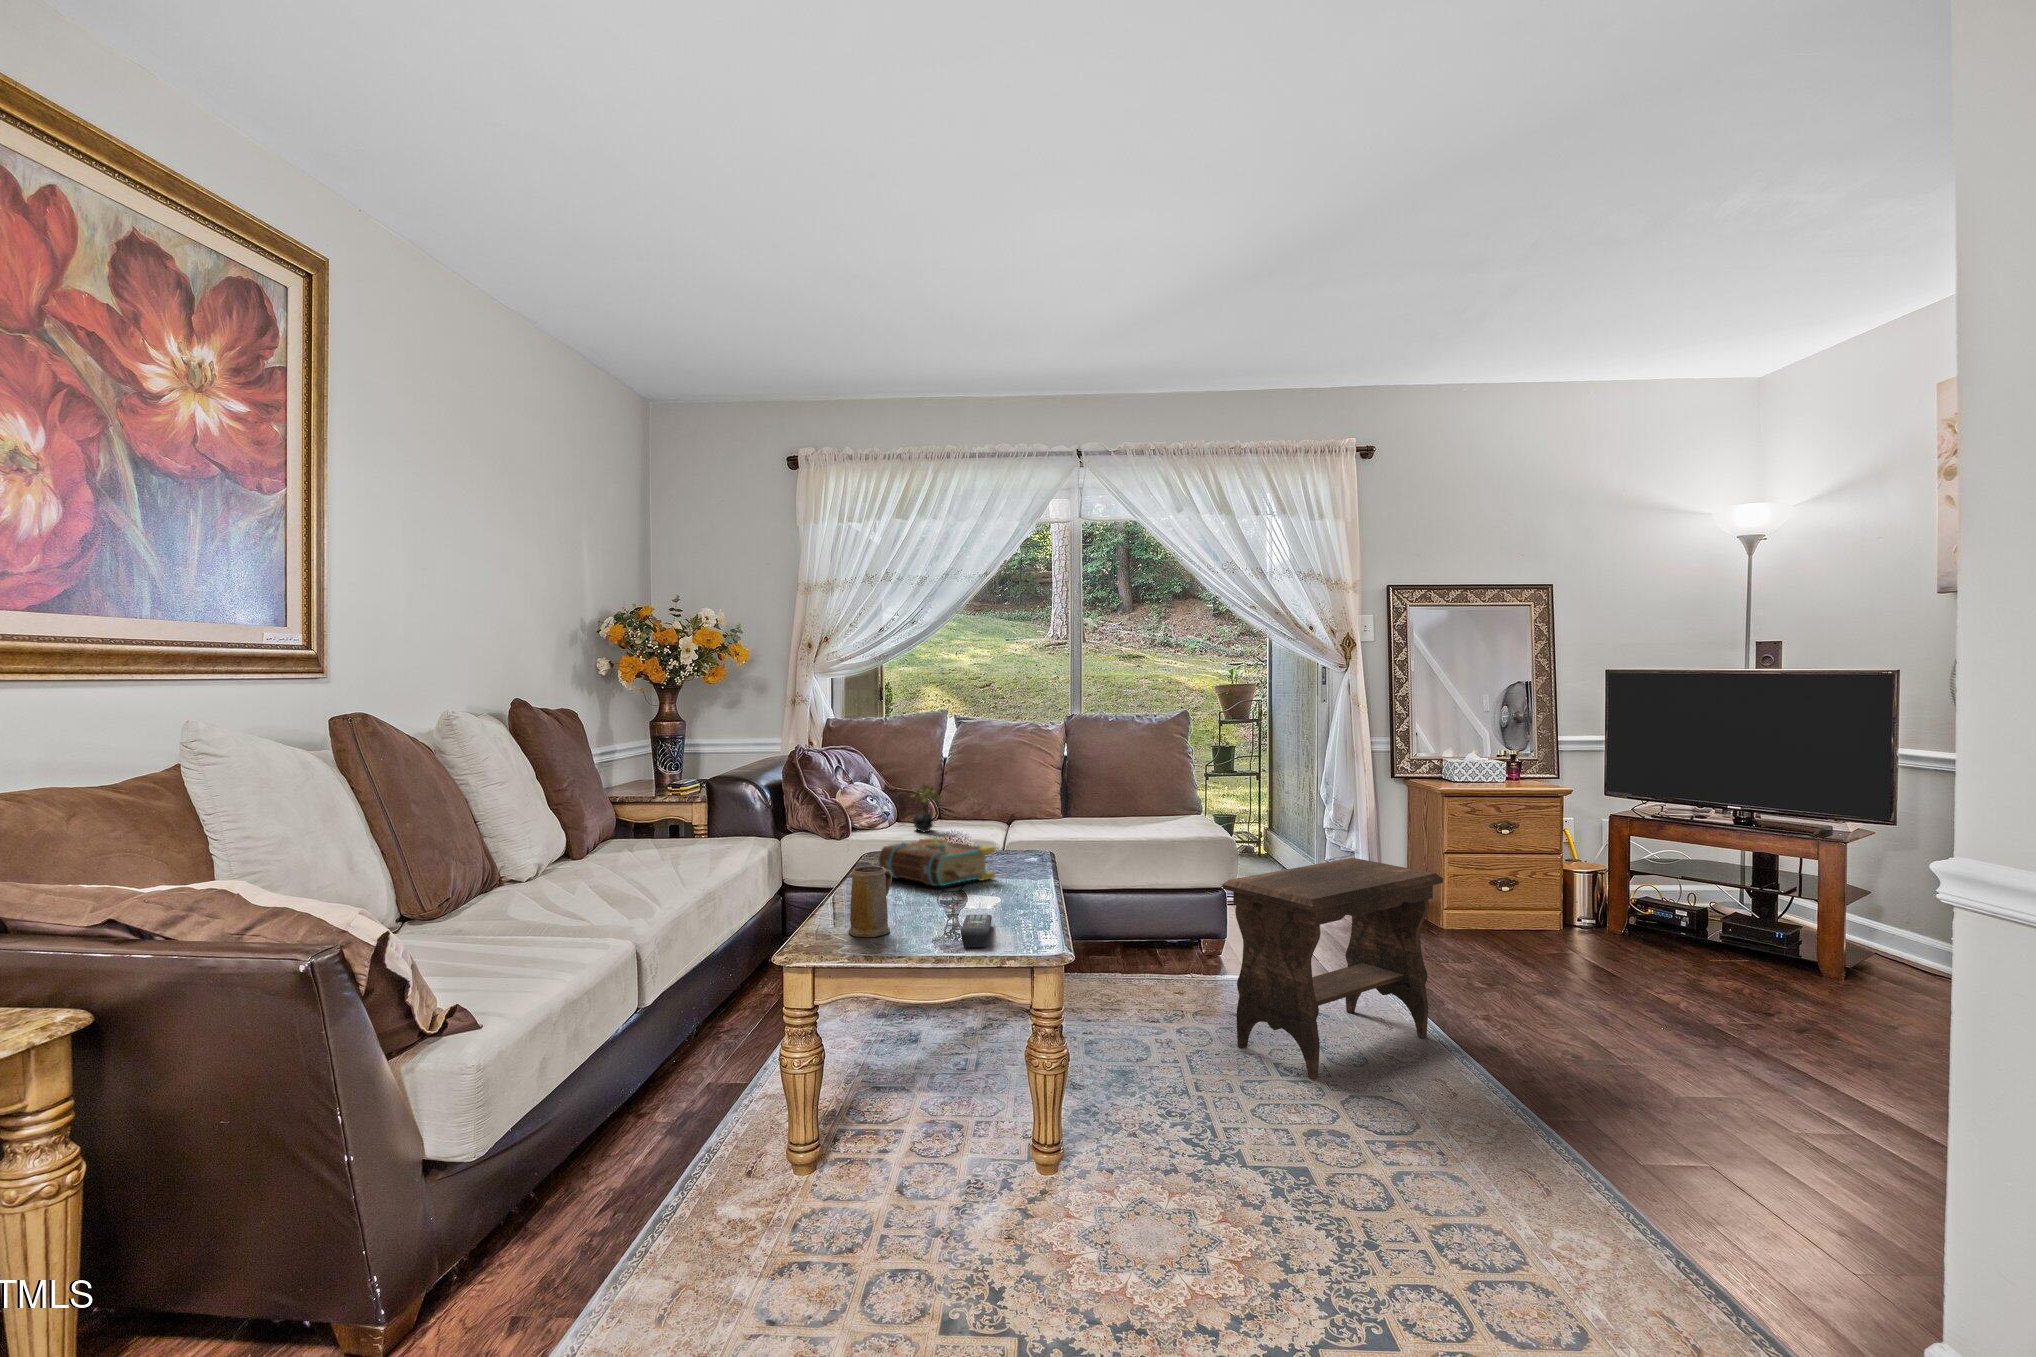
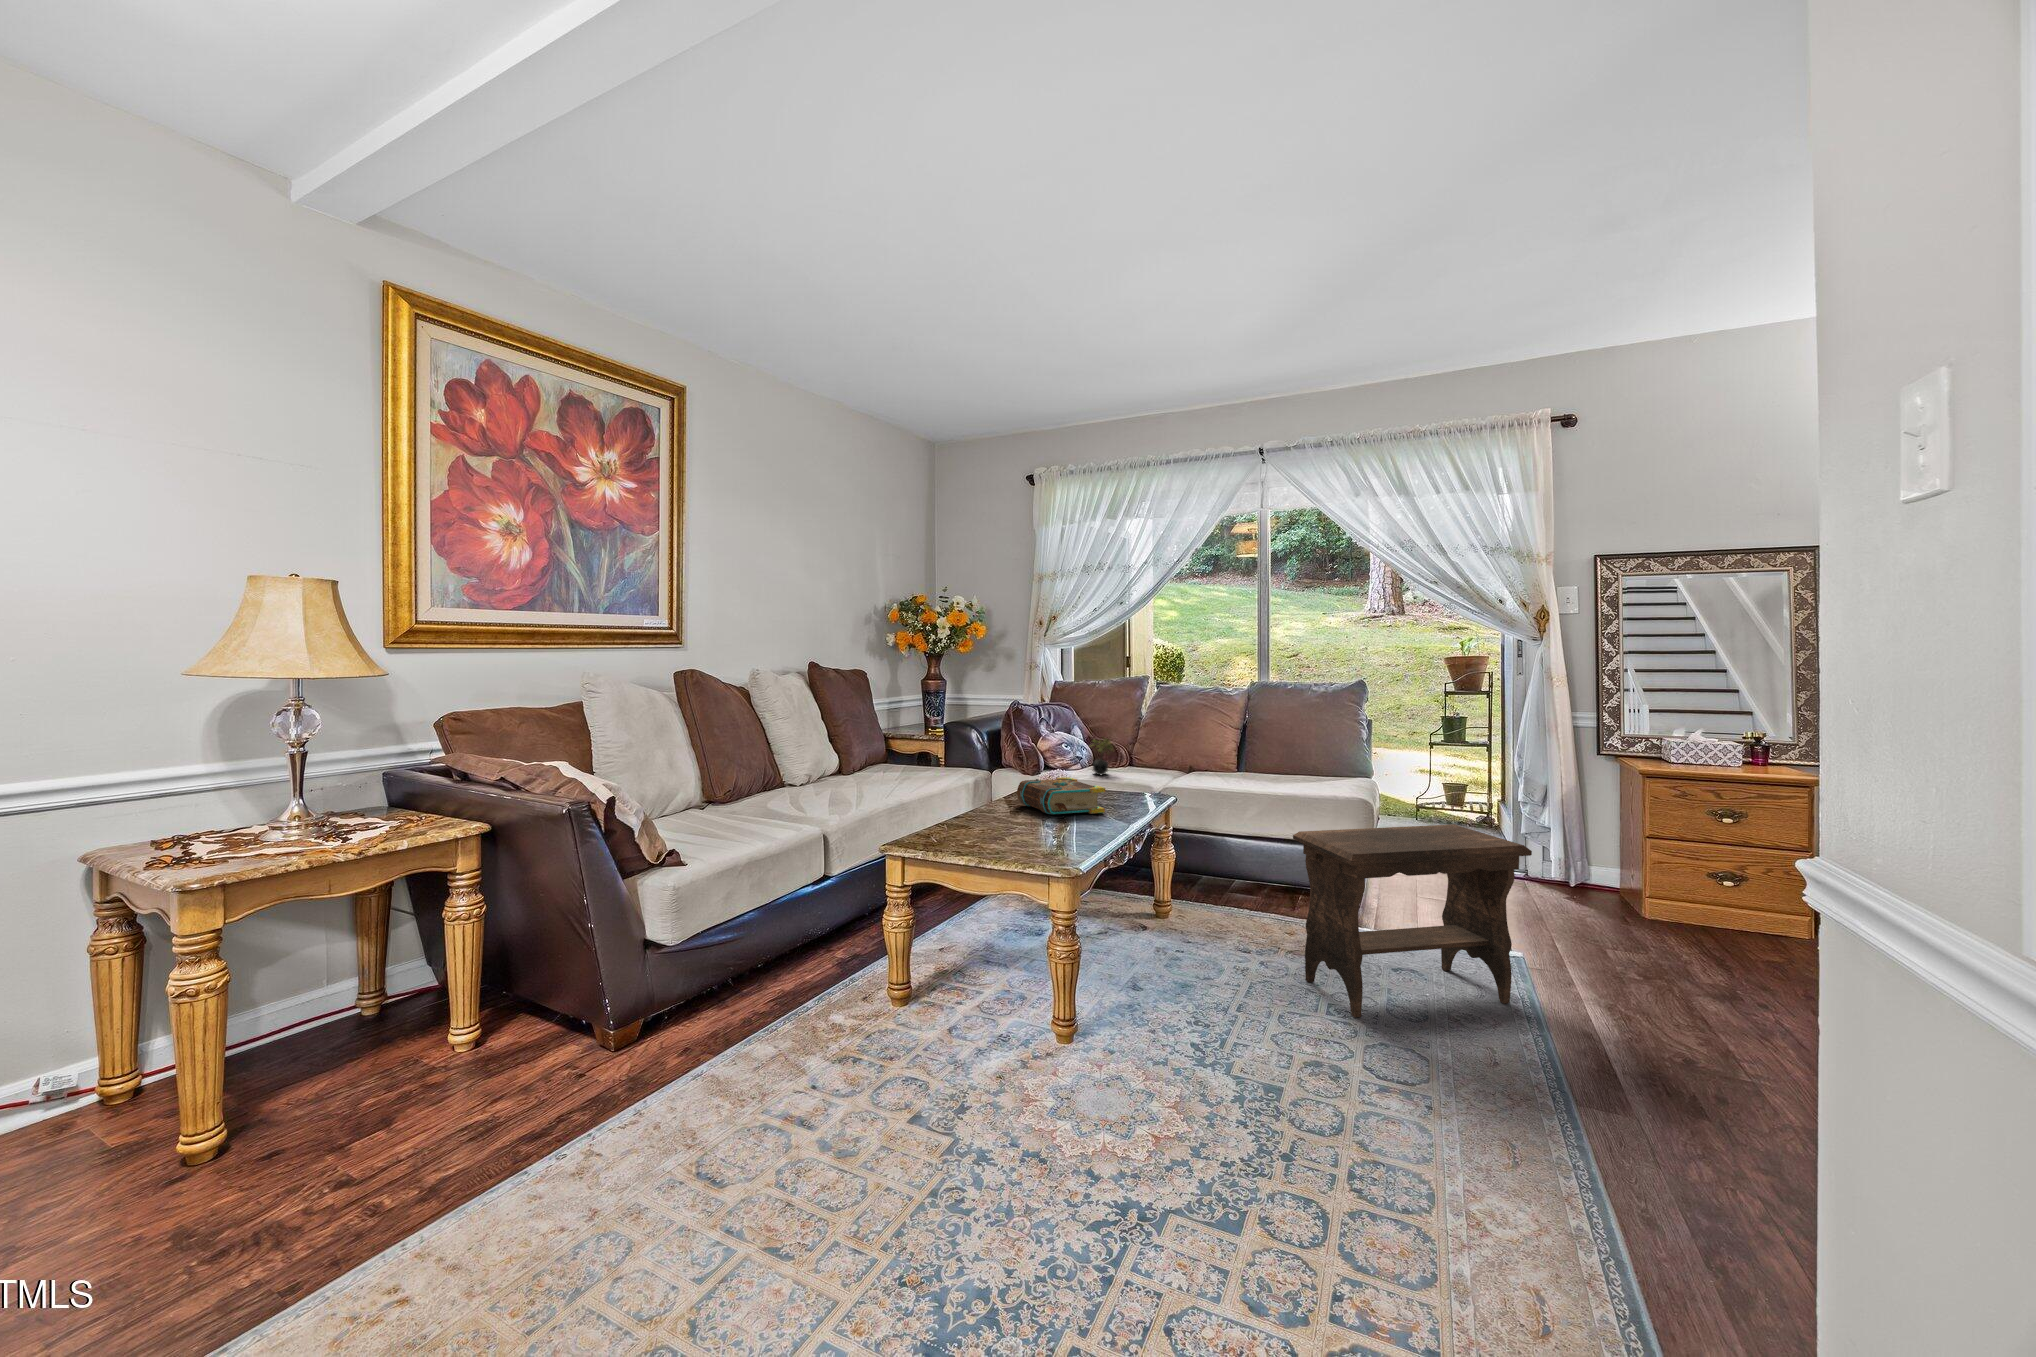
mug: present [849,866,892,937] -> none [945,791,981,844]
remote control: present [961,915,992,947] -> none [1010,836,1055,859]

